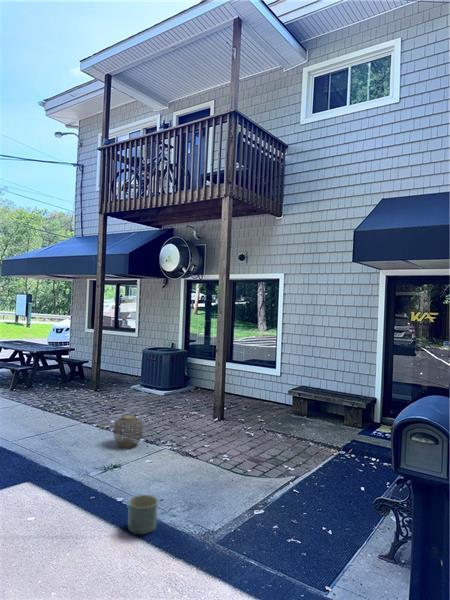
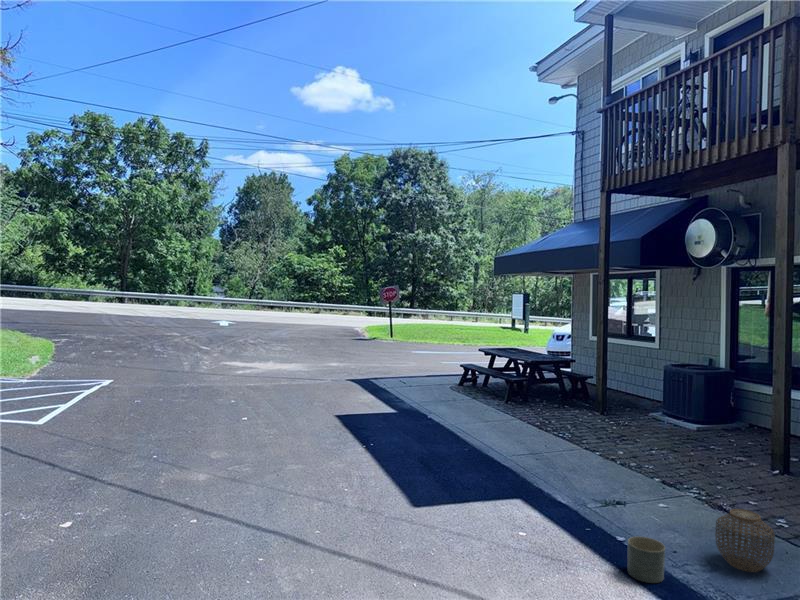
woven basket: present [114,415,143,448] -> present [715,509,775,572]

